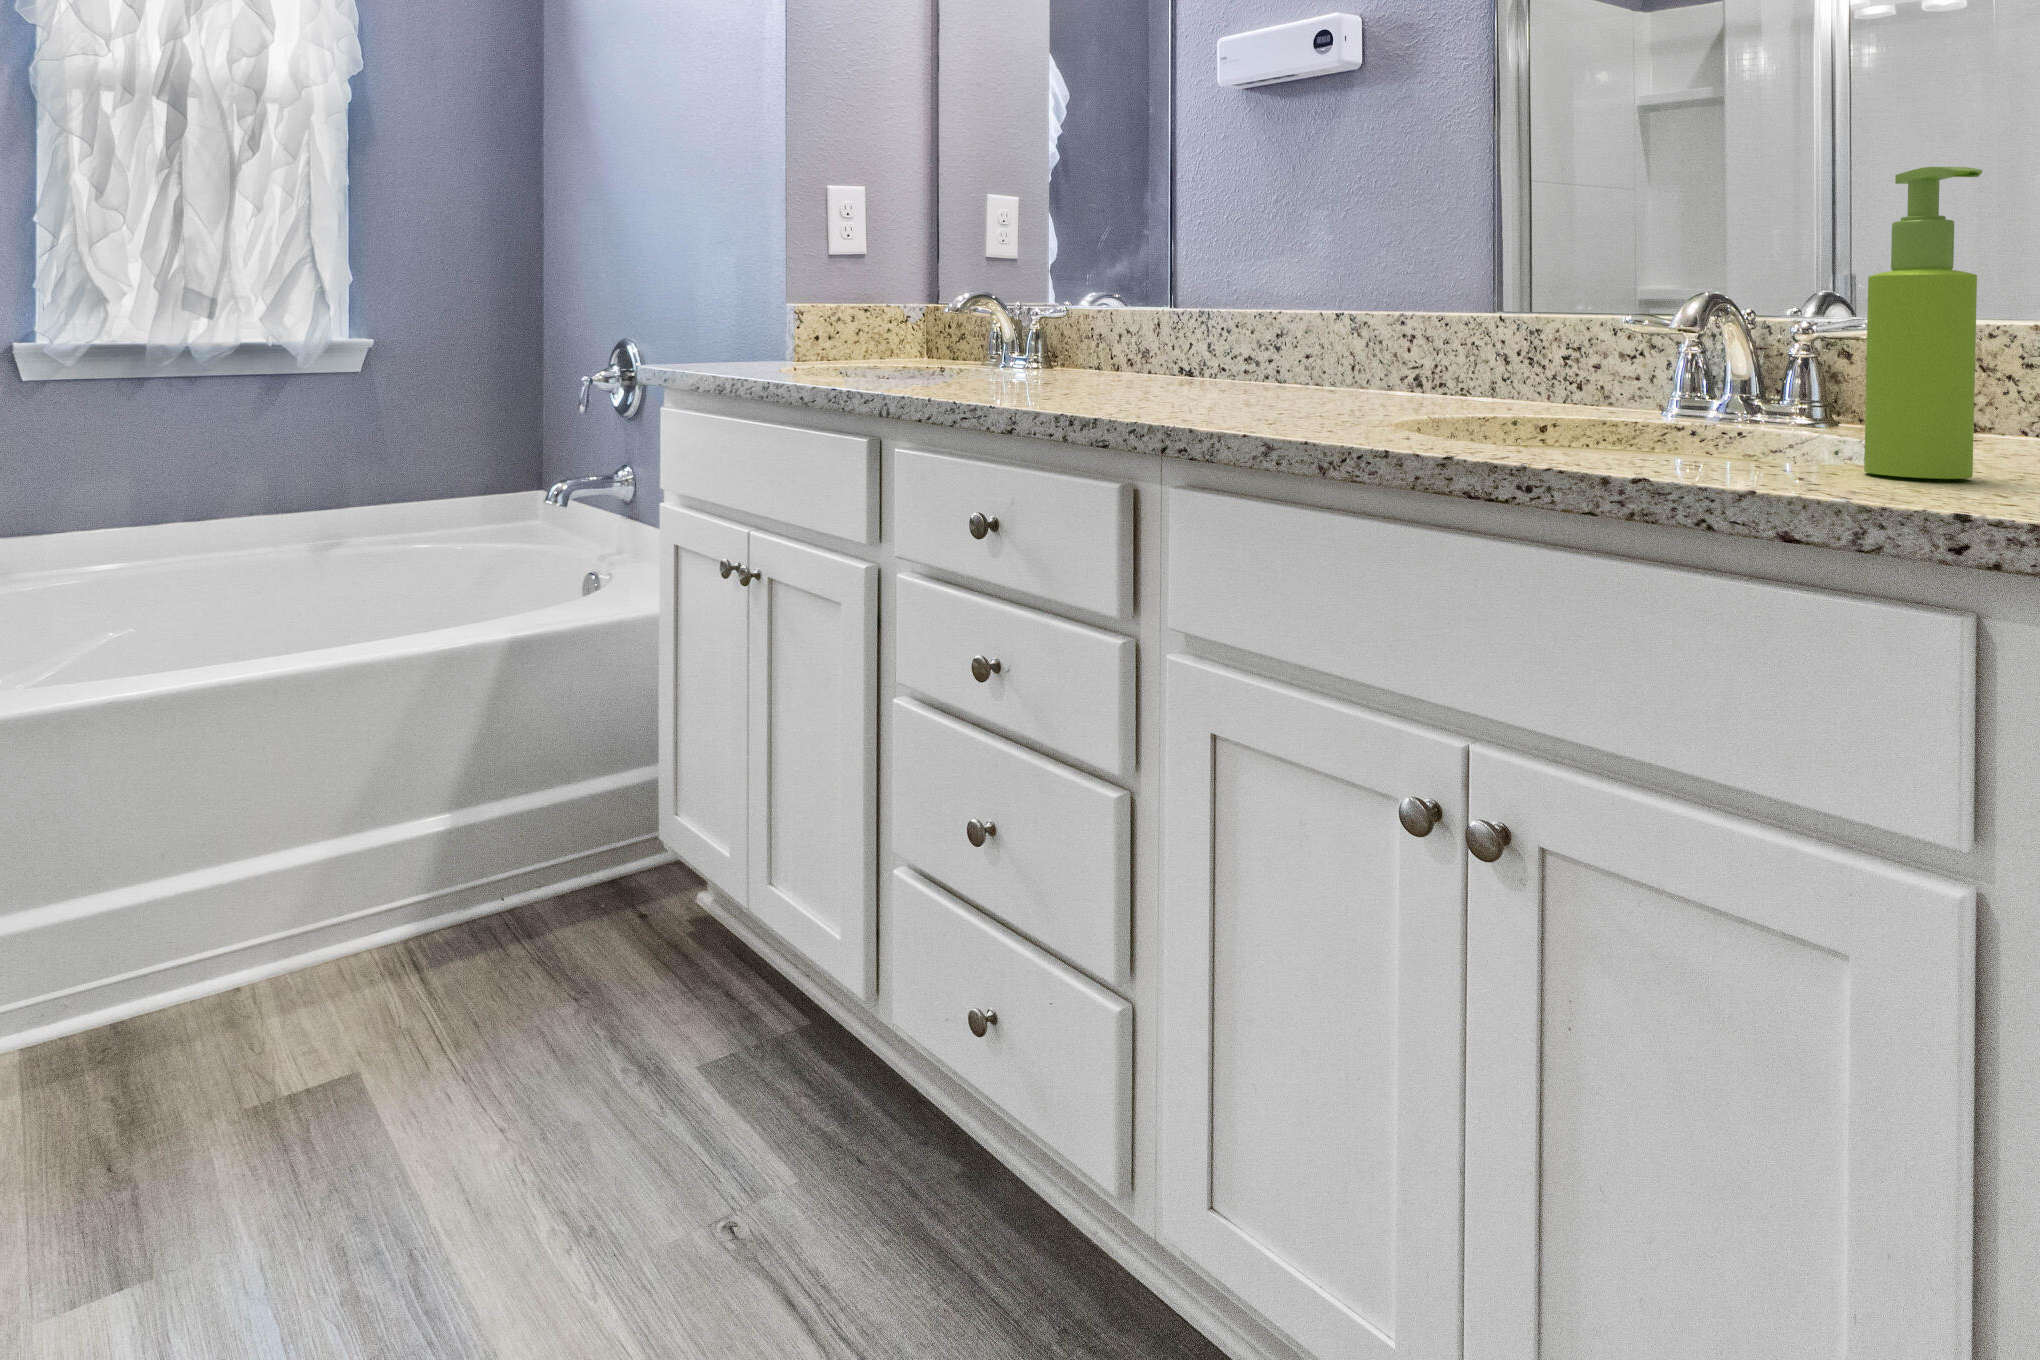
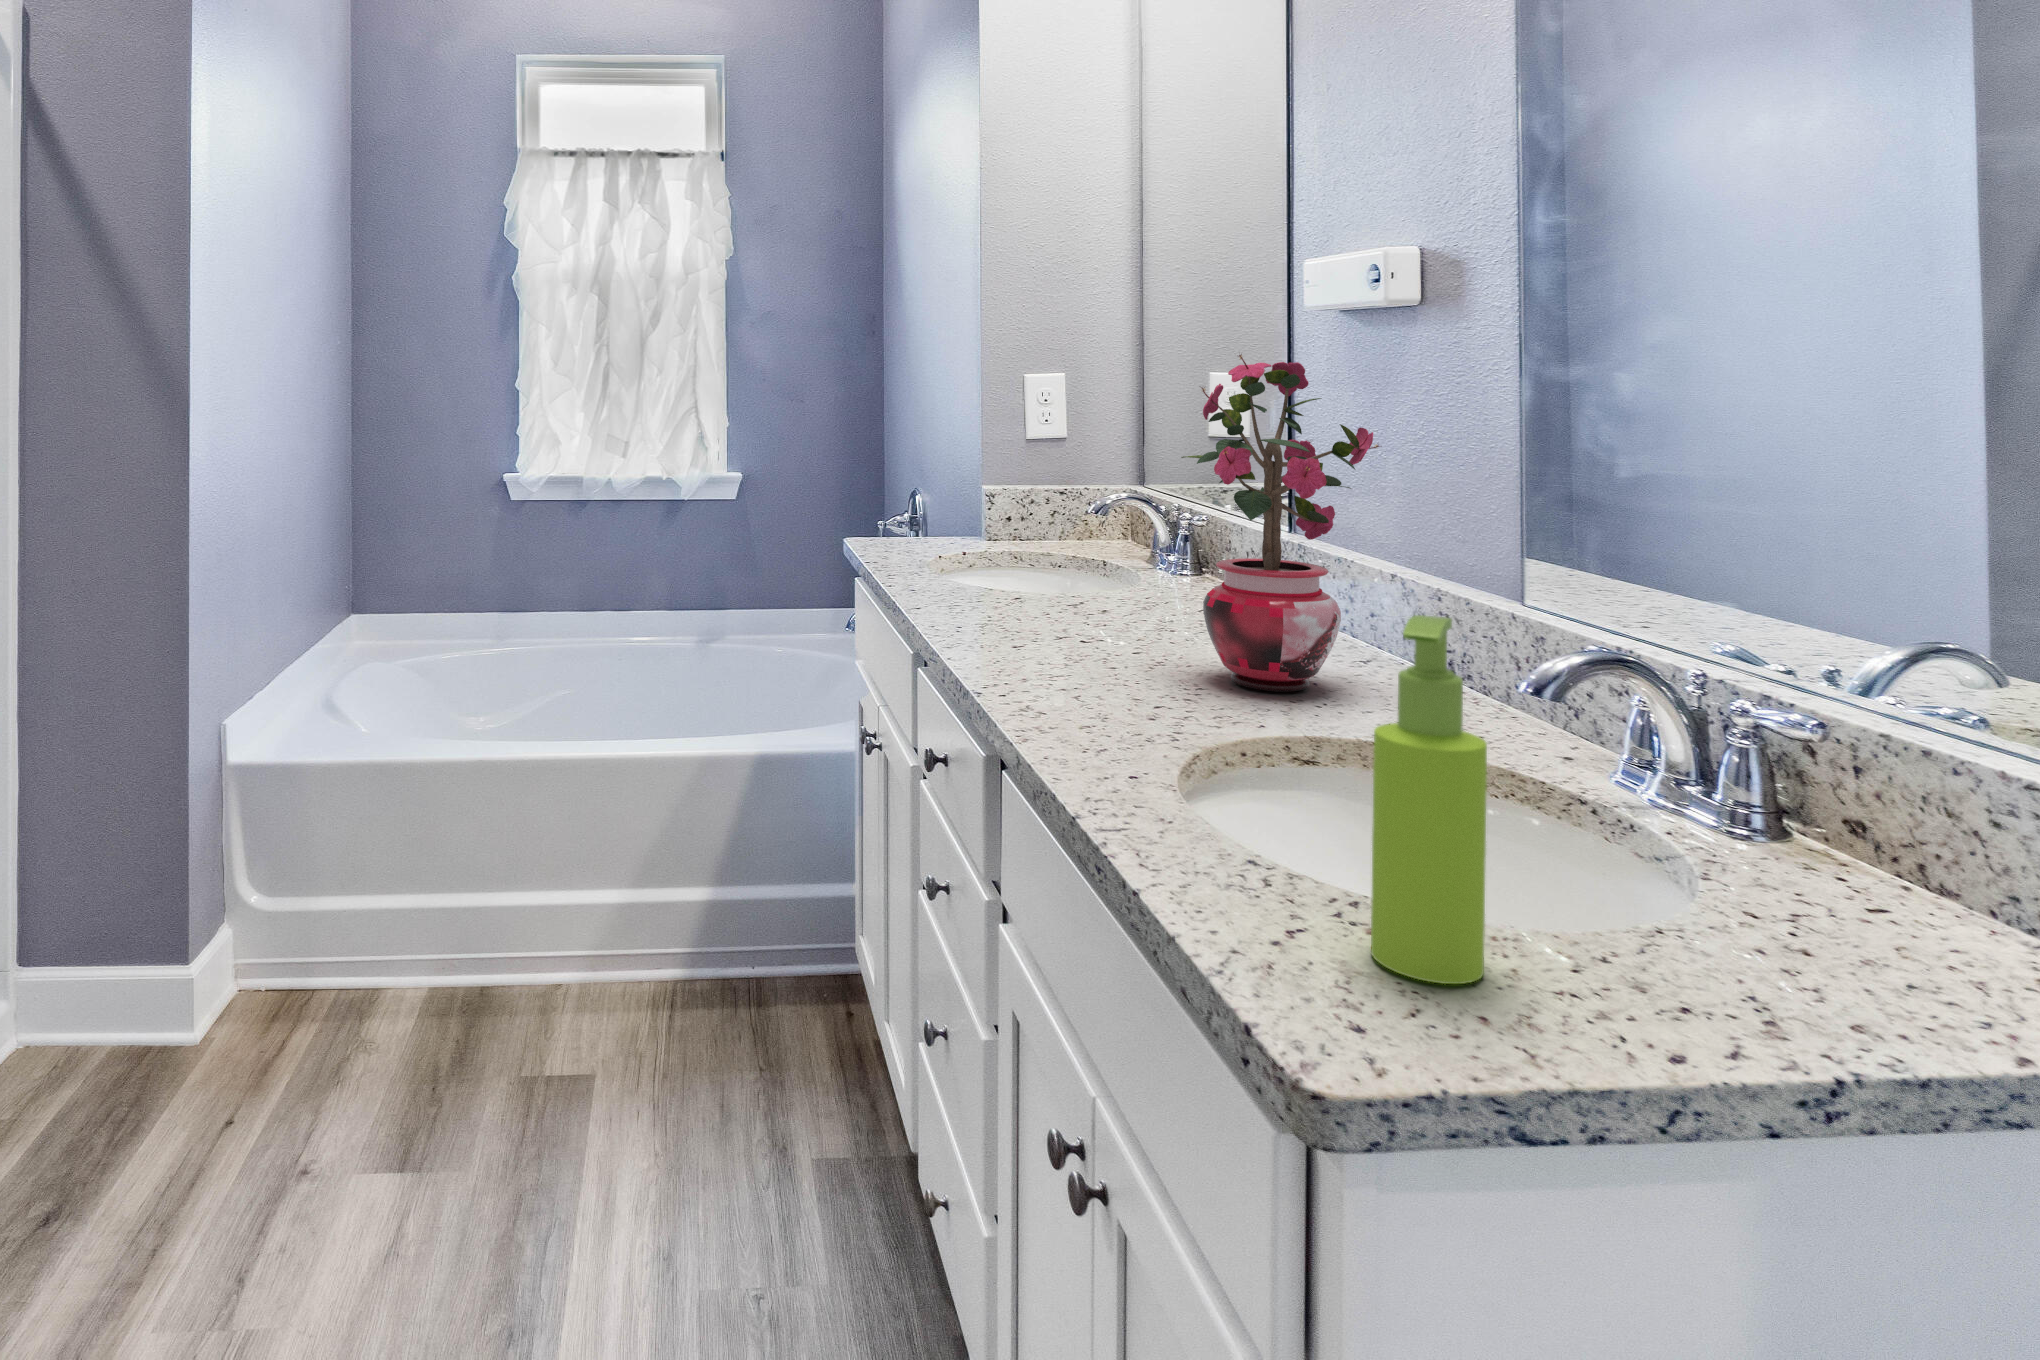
potted plant: none [1222,77,1394,403] -> present [1181,355,1379,692]

